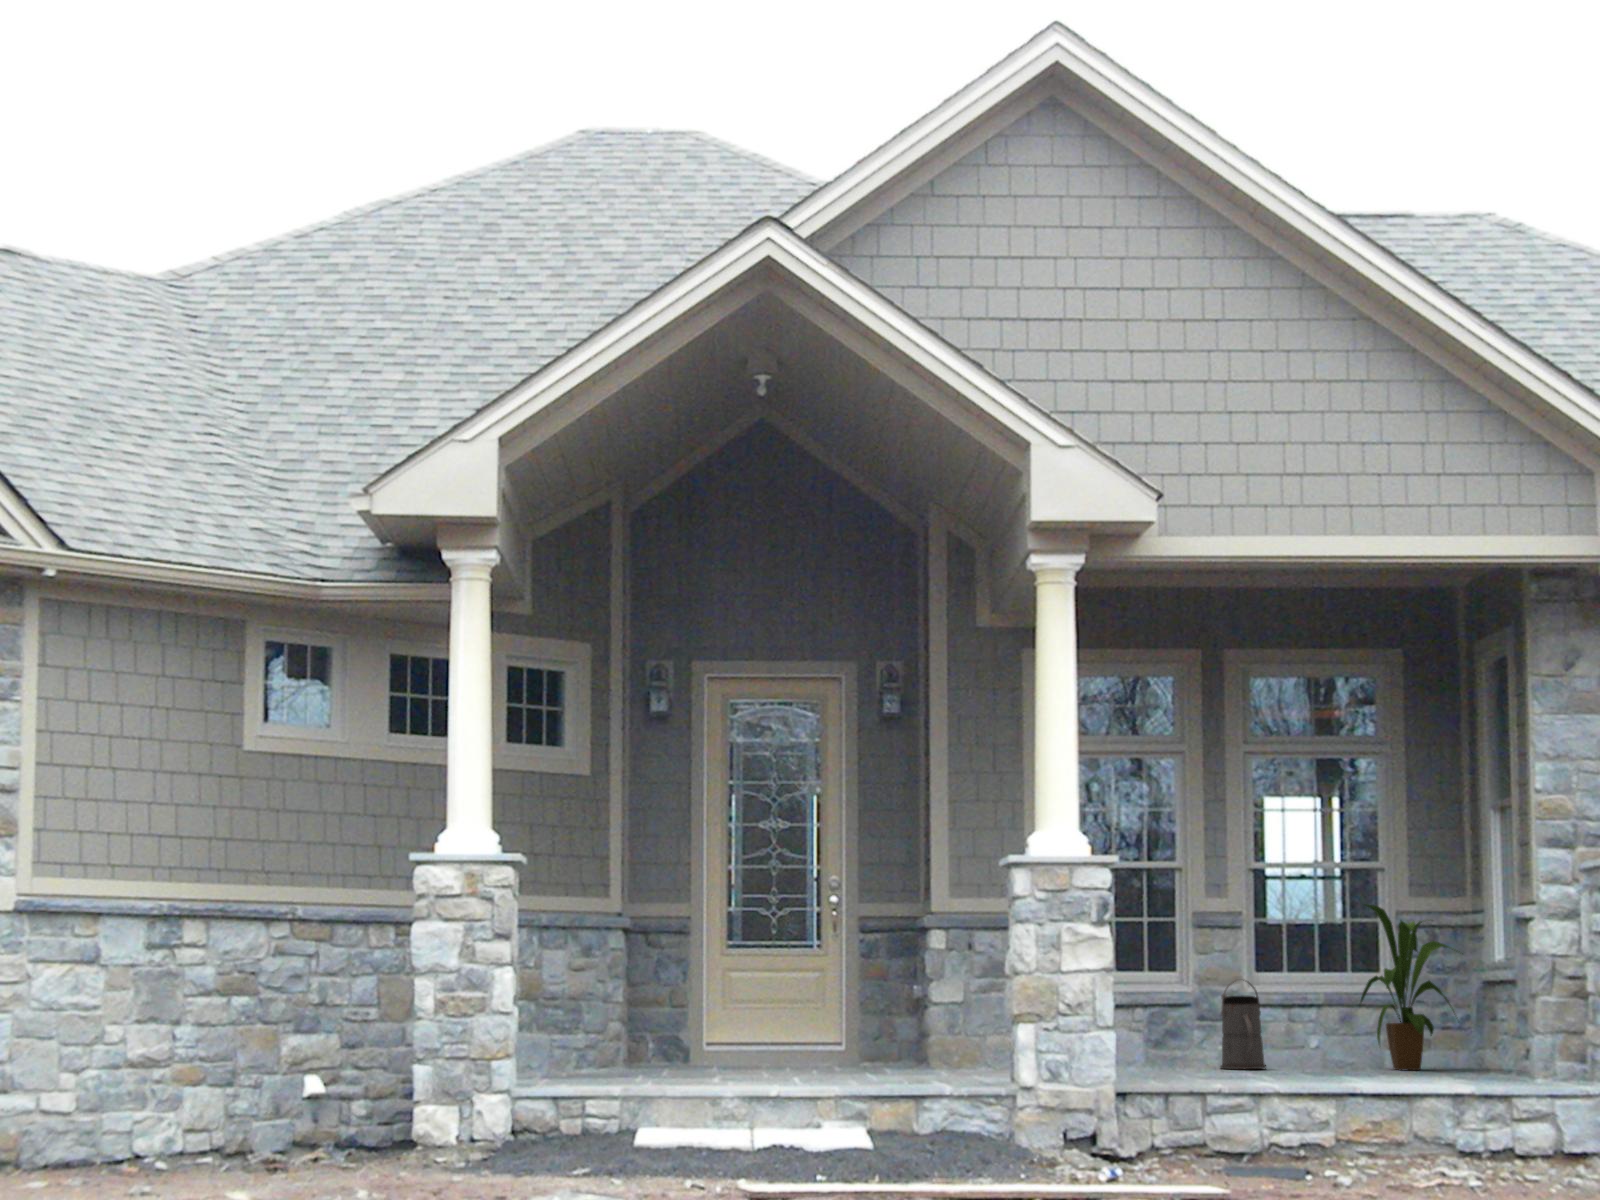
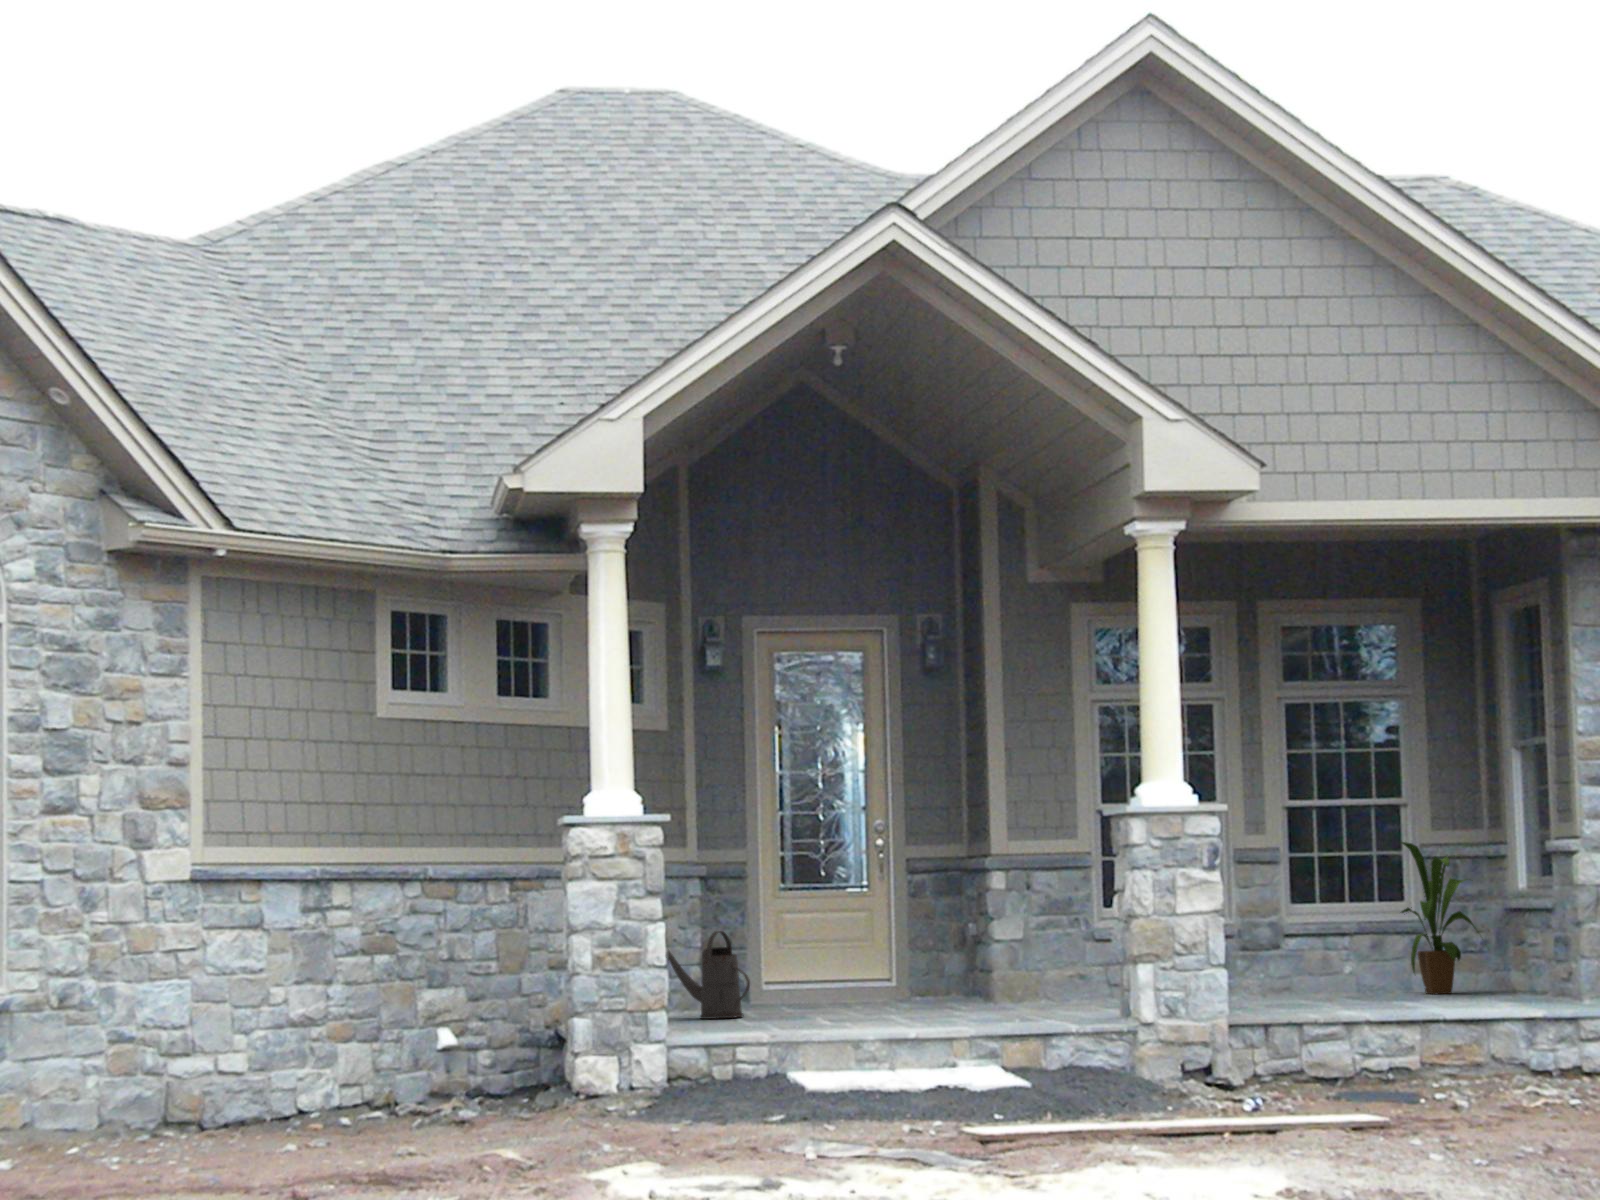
watering can: present [1220,980,1266,1069] -> present [668,931,750,1019]

